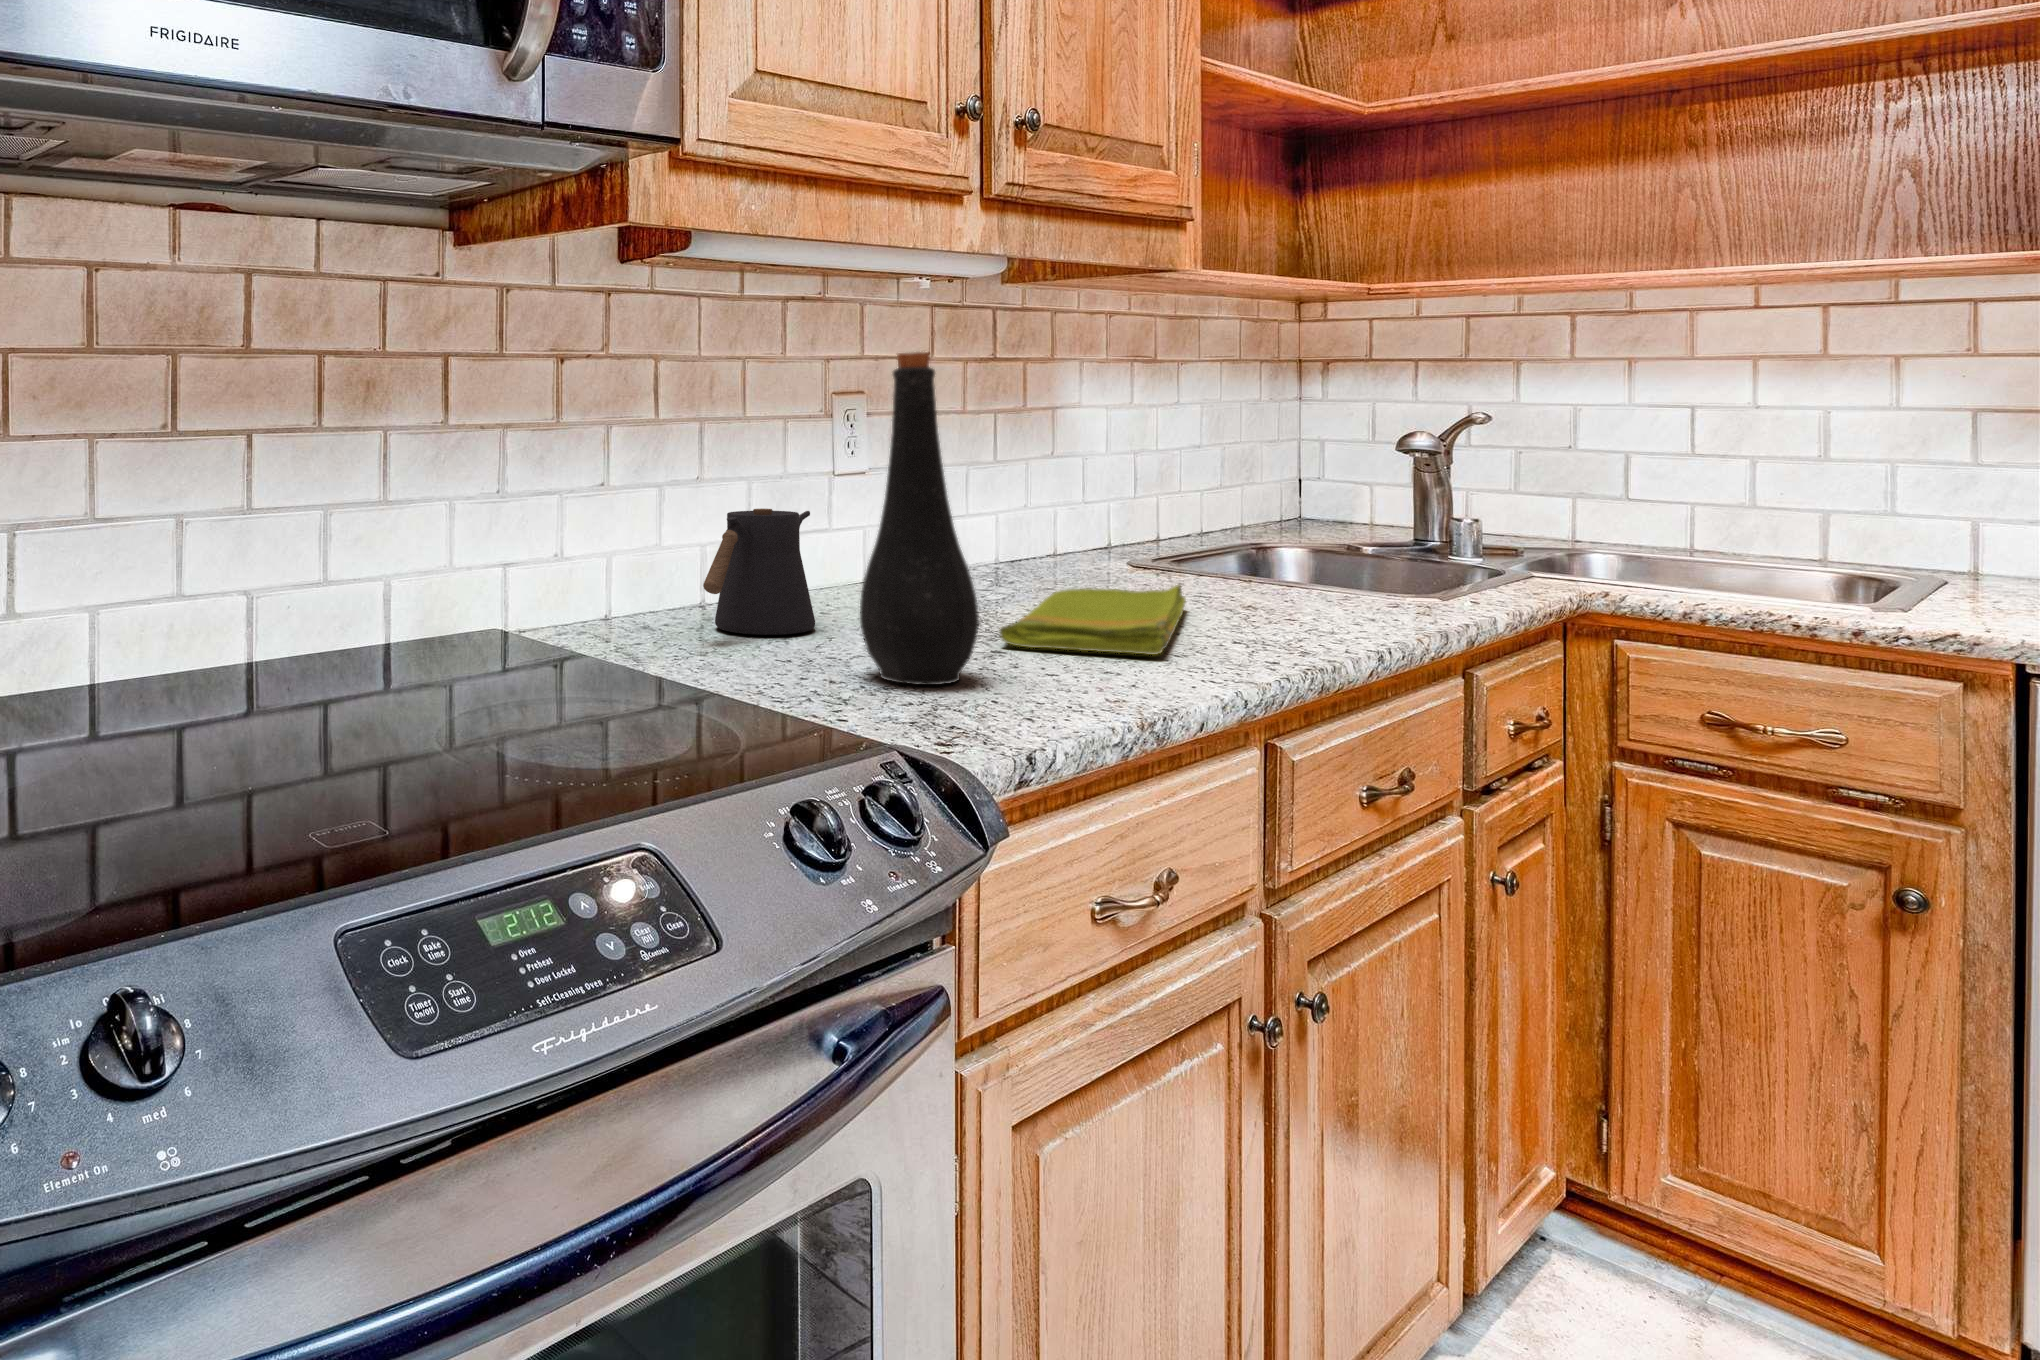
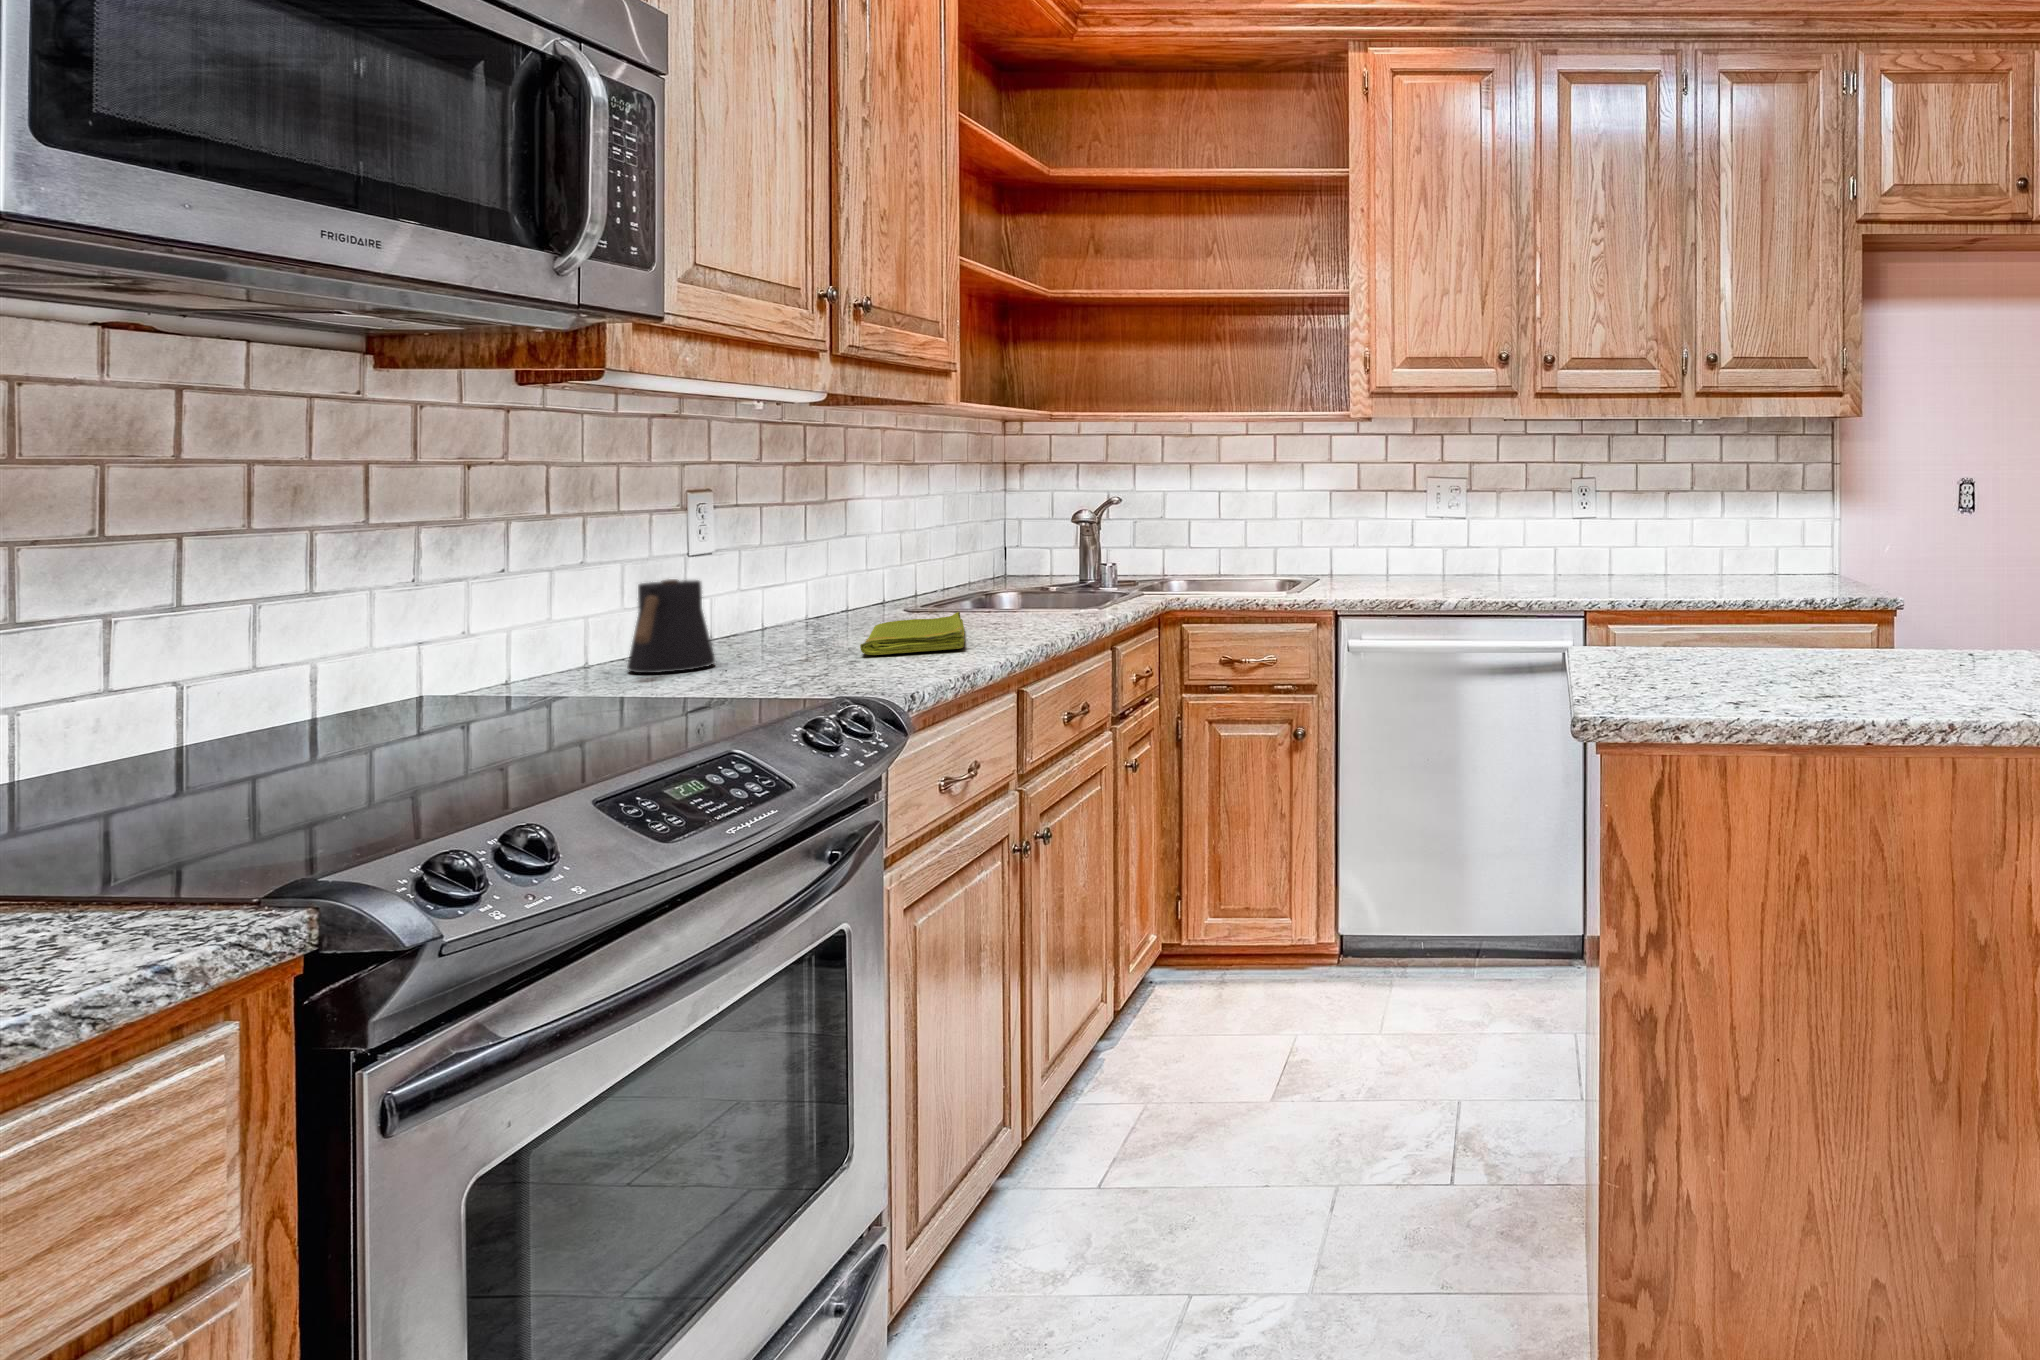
bottle: present [860,352,979,685] -> none [781,470,864,680]

